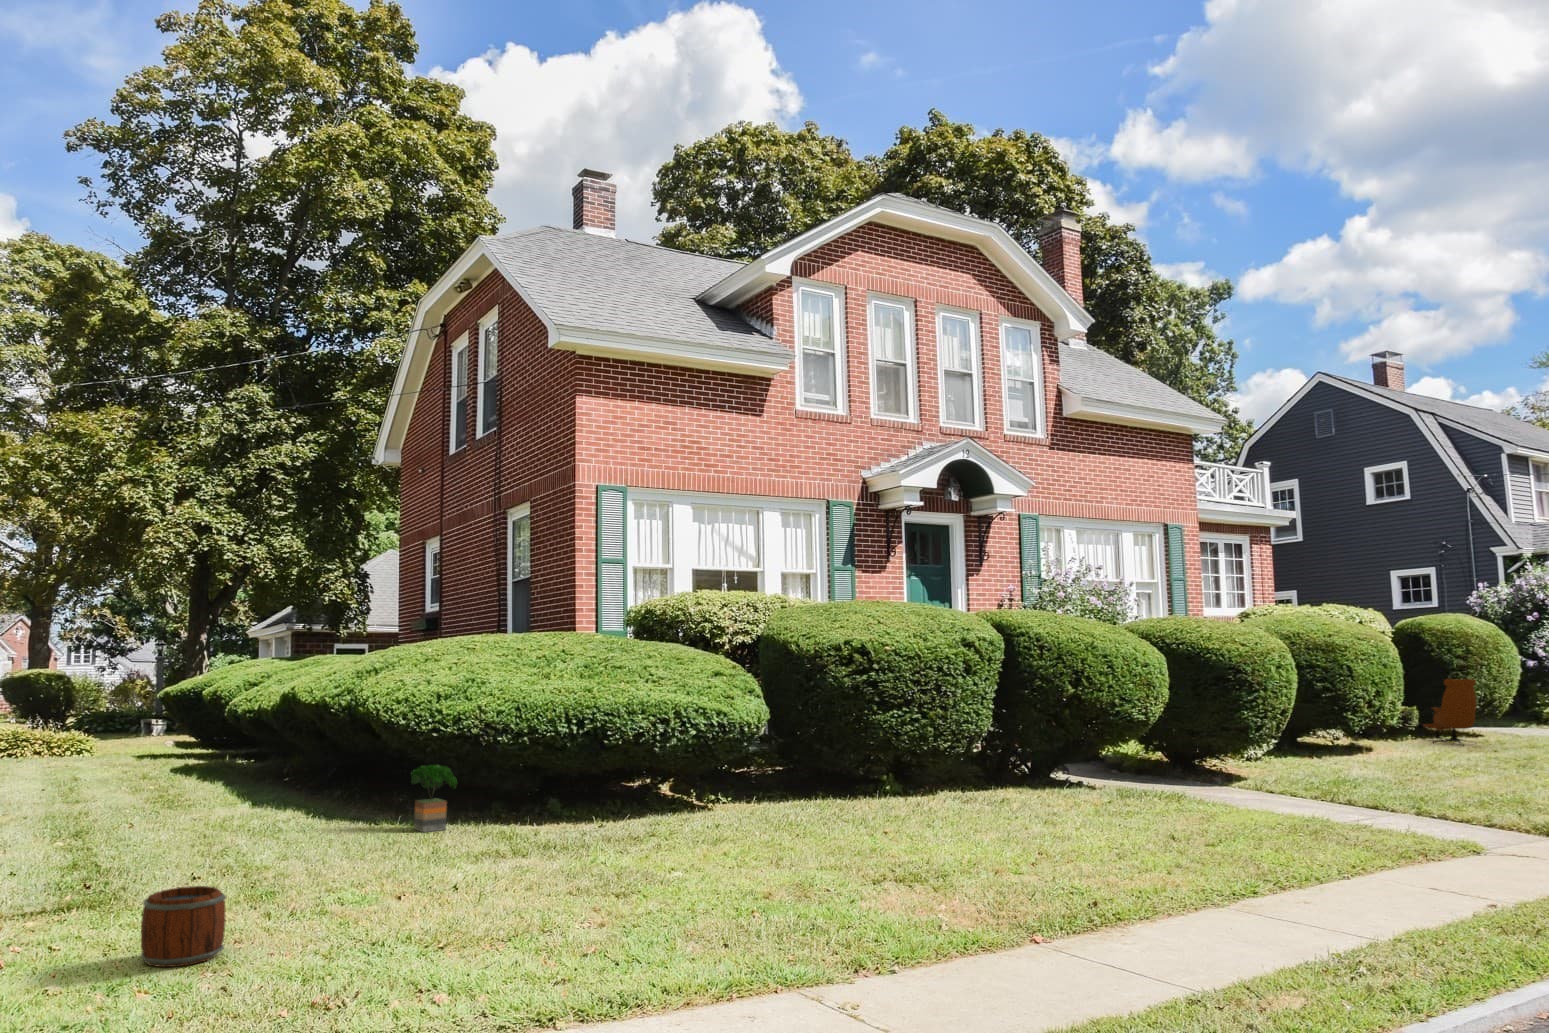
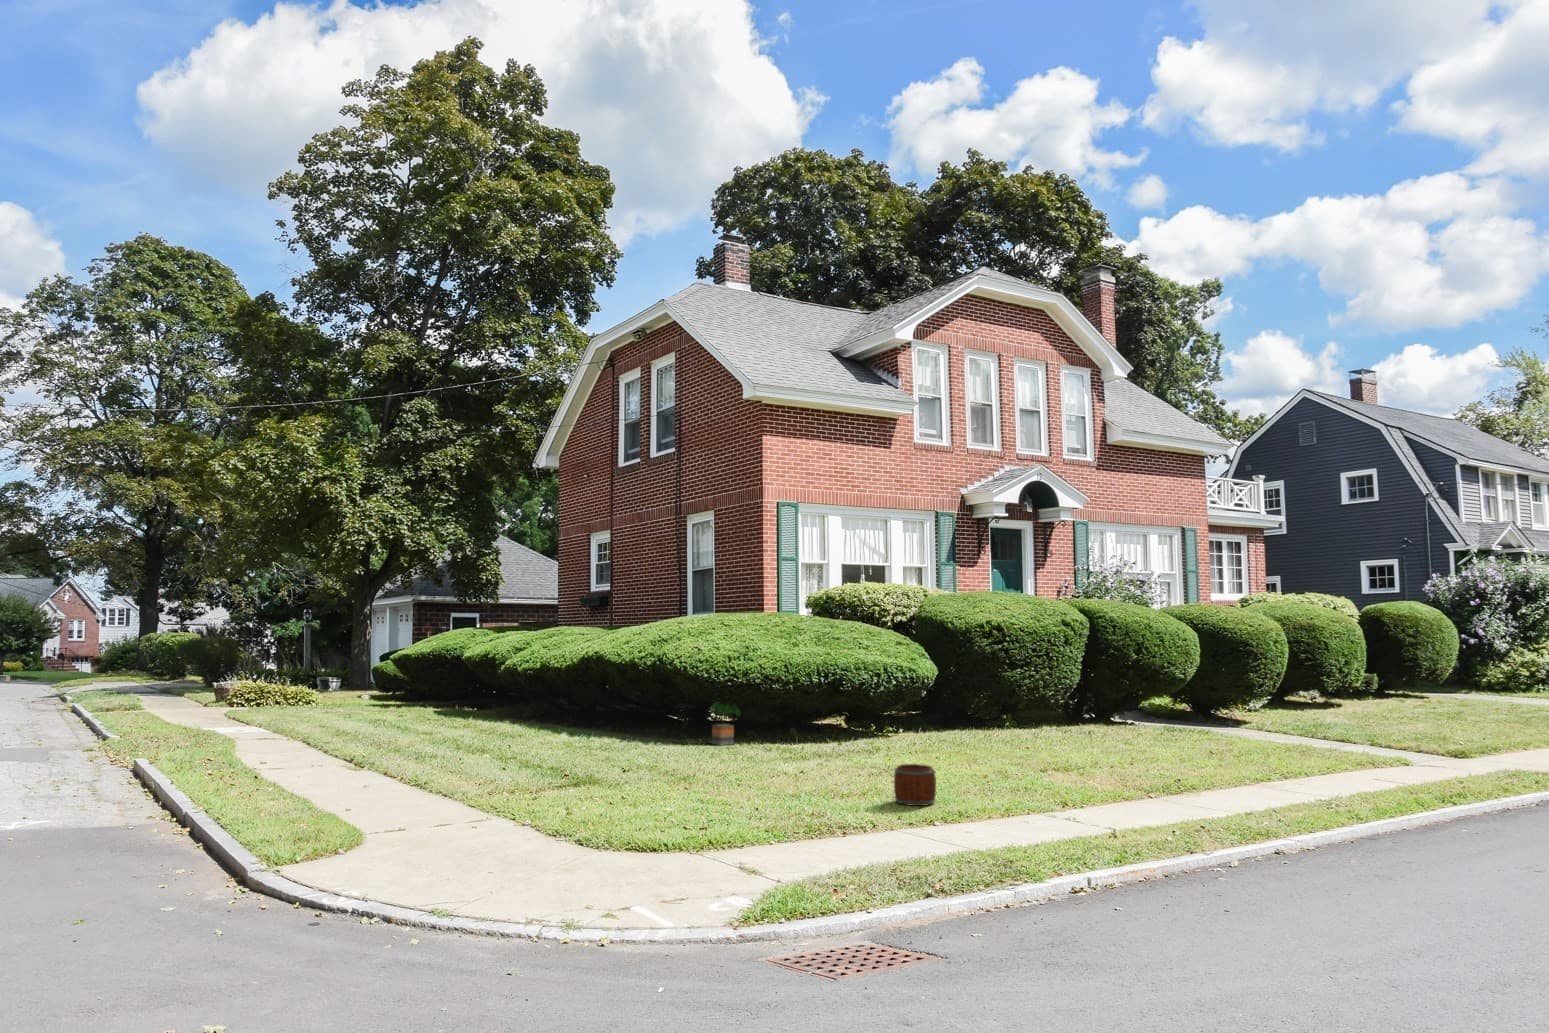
lounge chair: present [1423,679,1476,745] -> none [1382,653,1424,704]
bucket: present [140,886,226,967] -> present [894,764,936,806]

